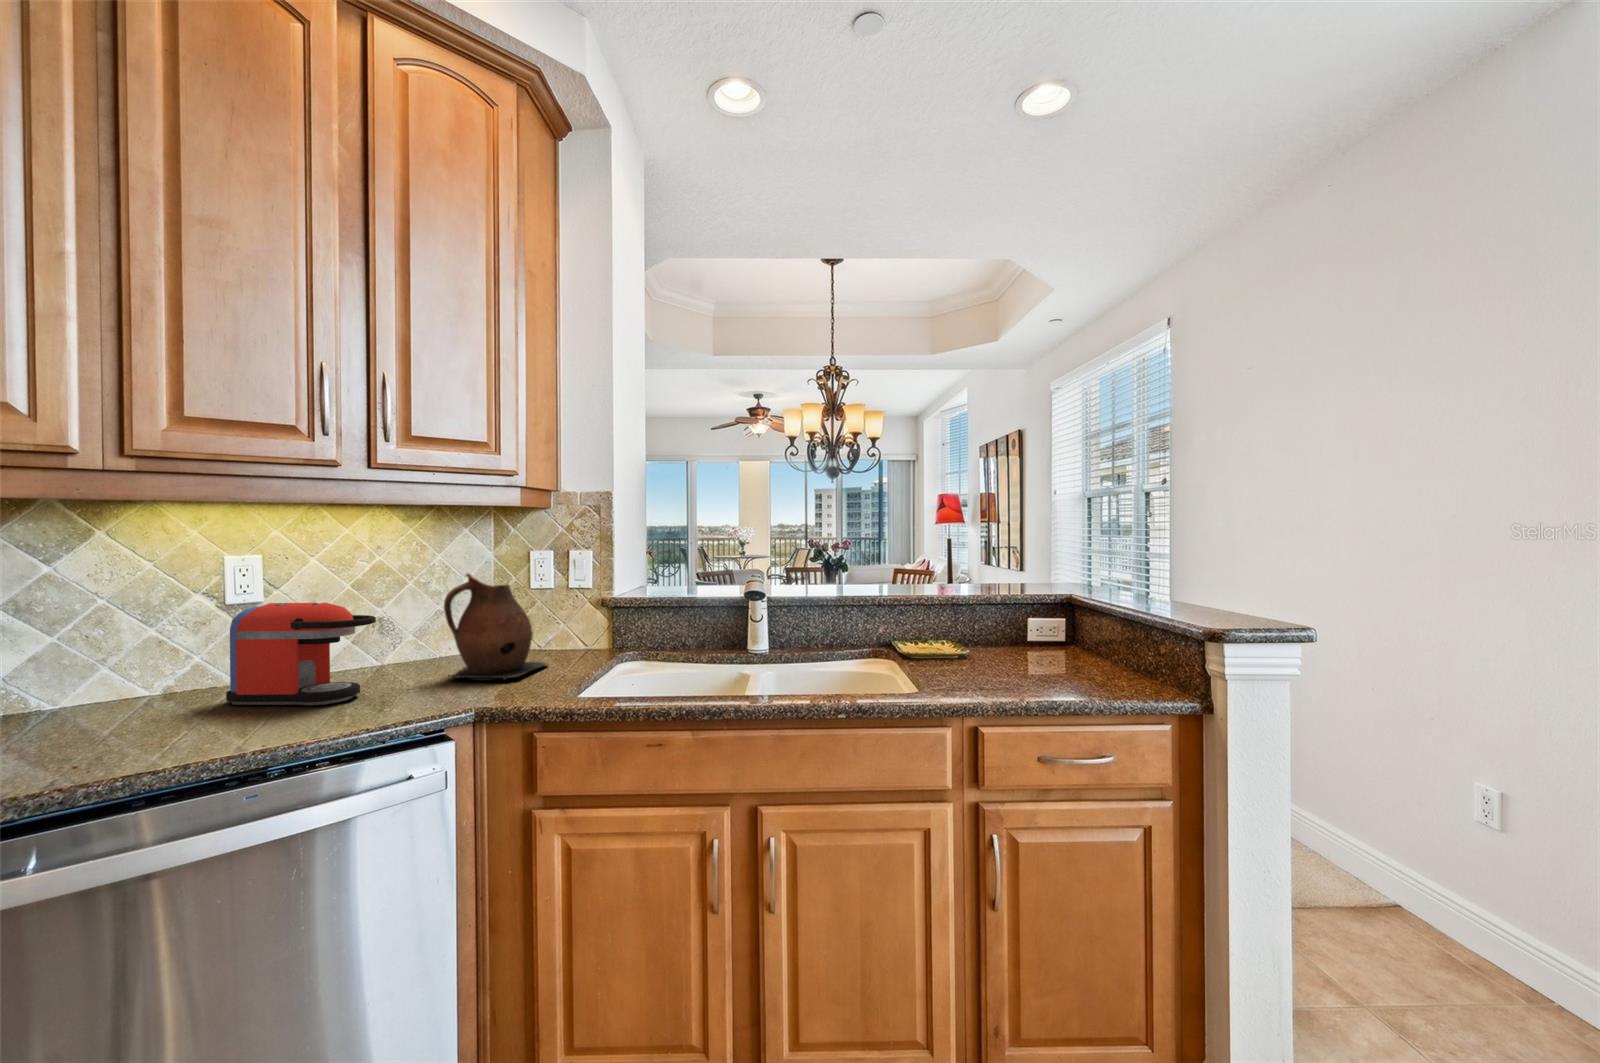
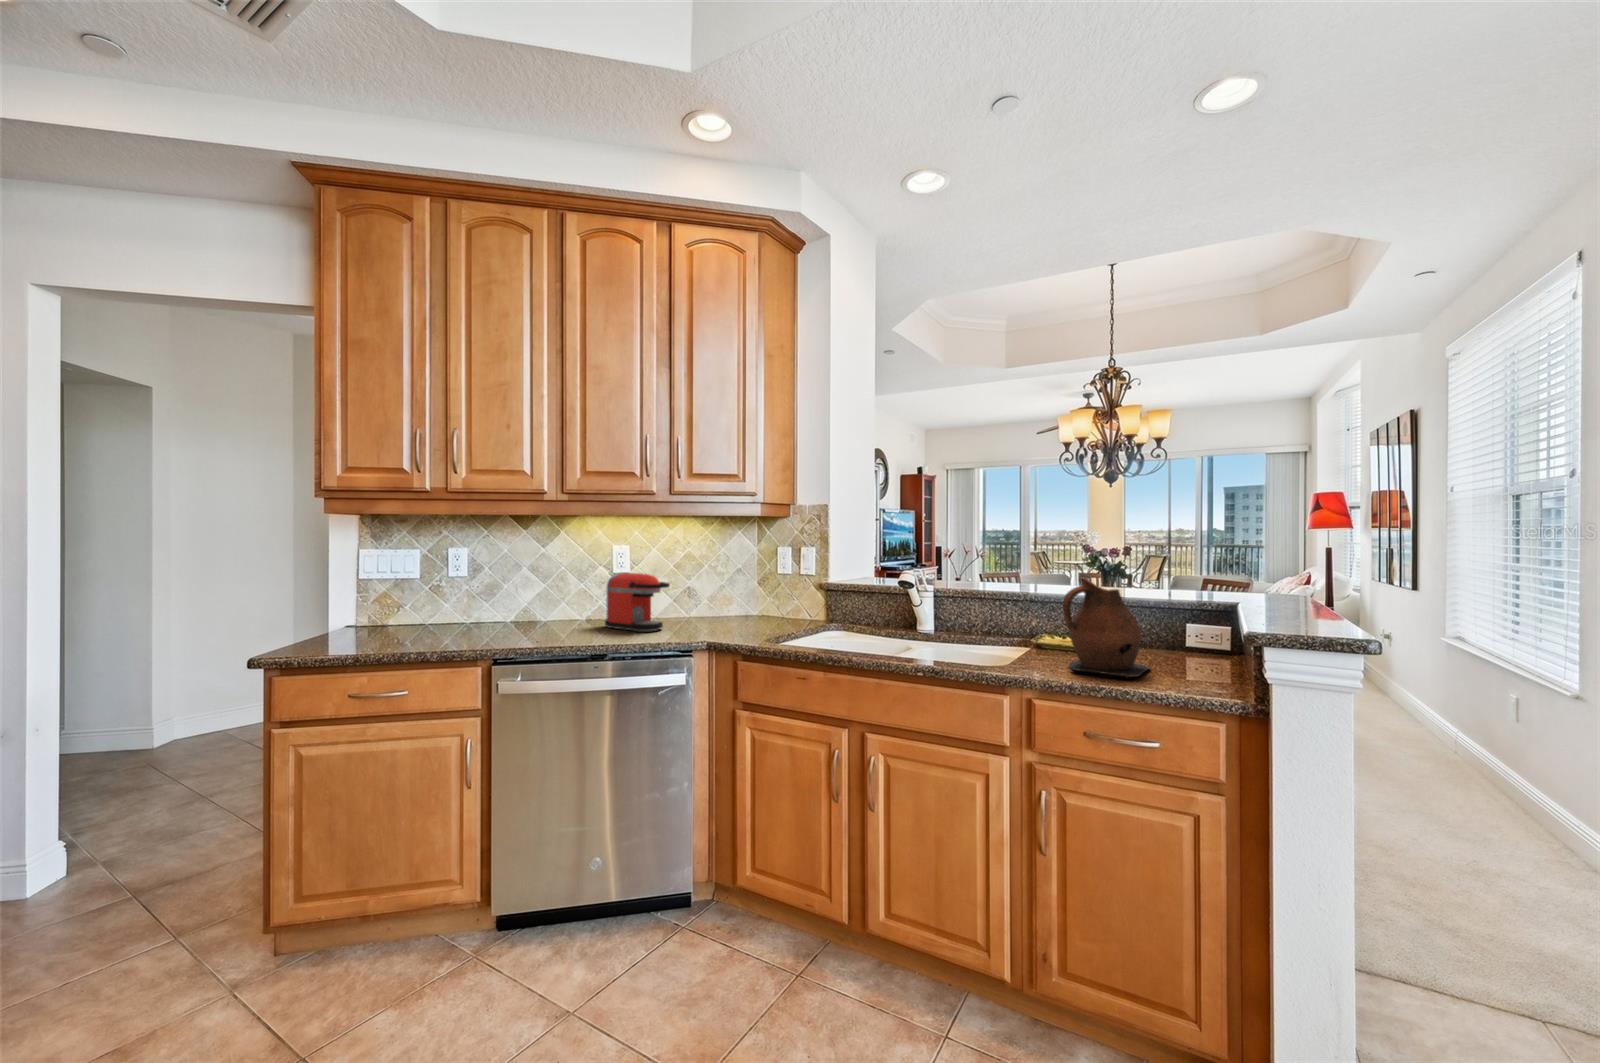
ceramic pitcher: present [444,573,547,680] -> present [1063,577,1150,678]

